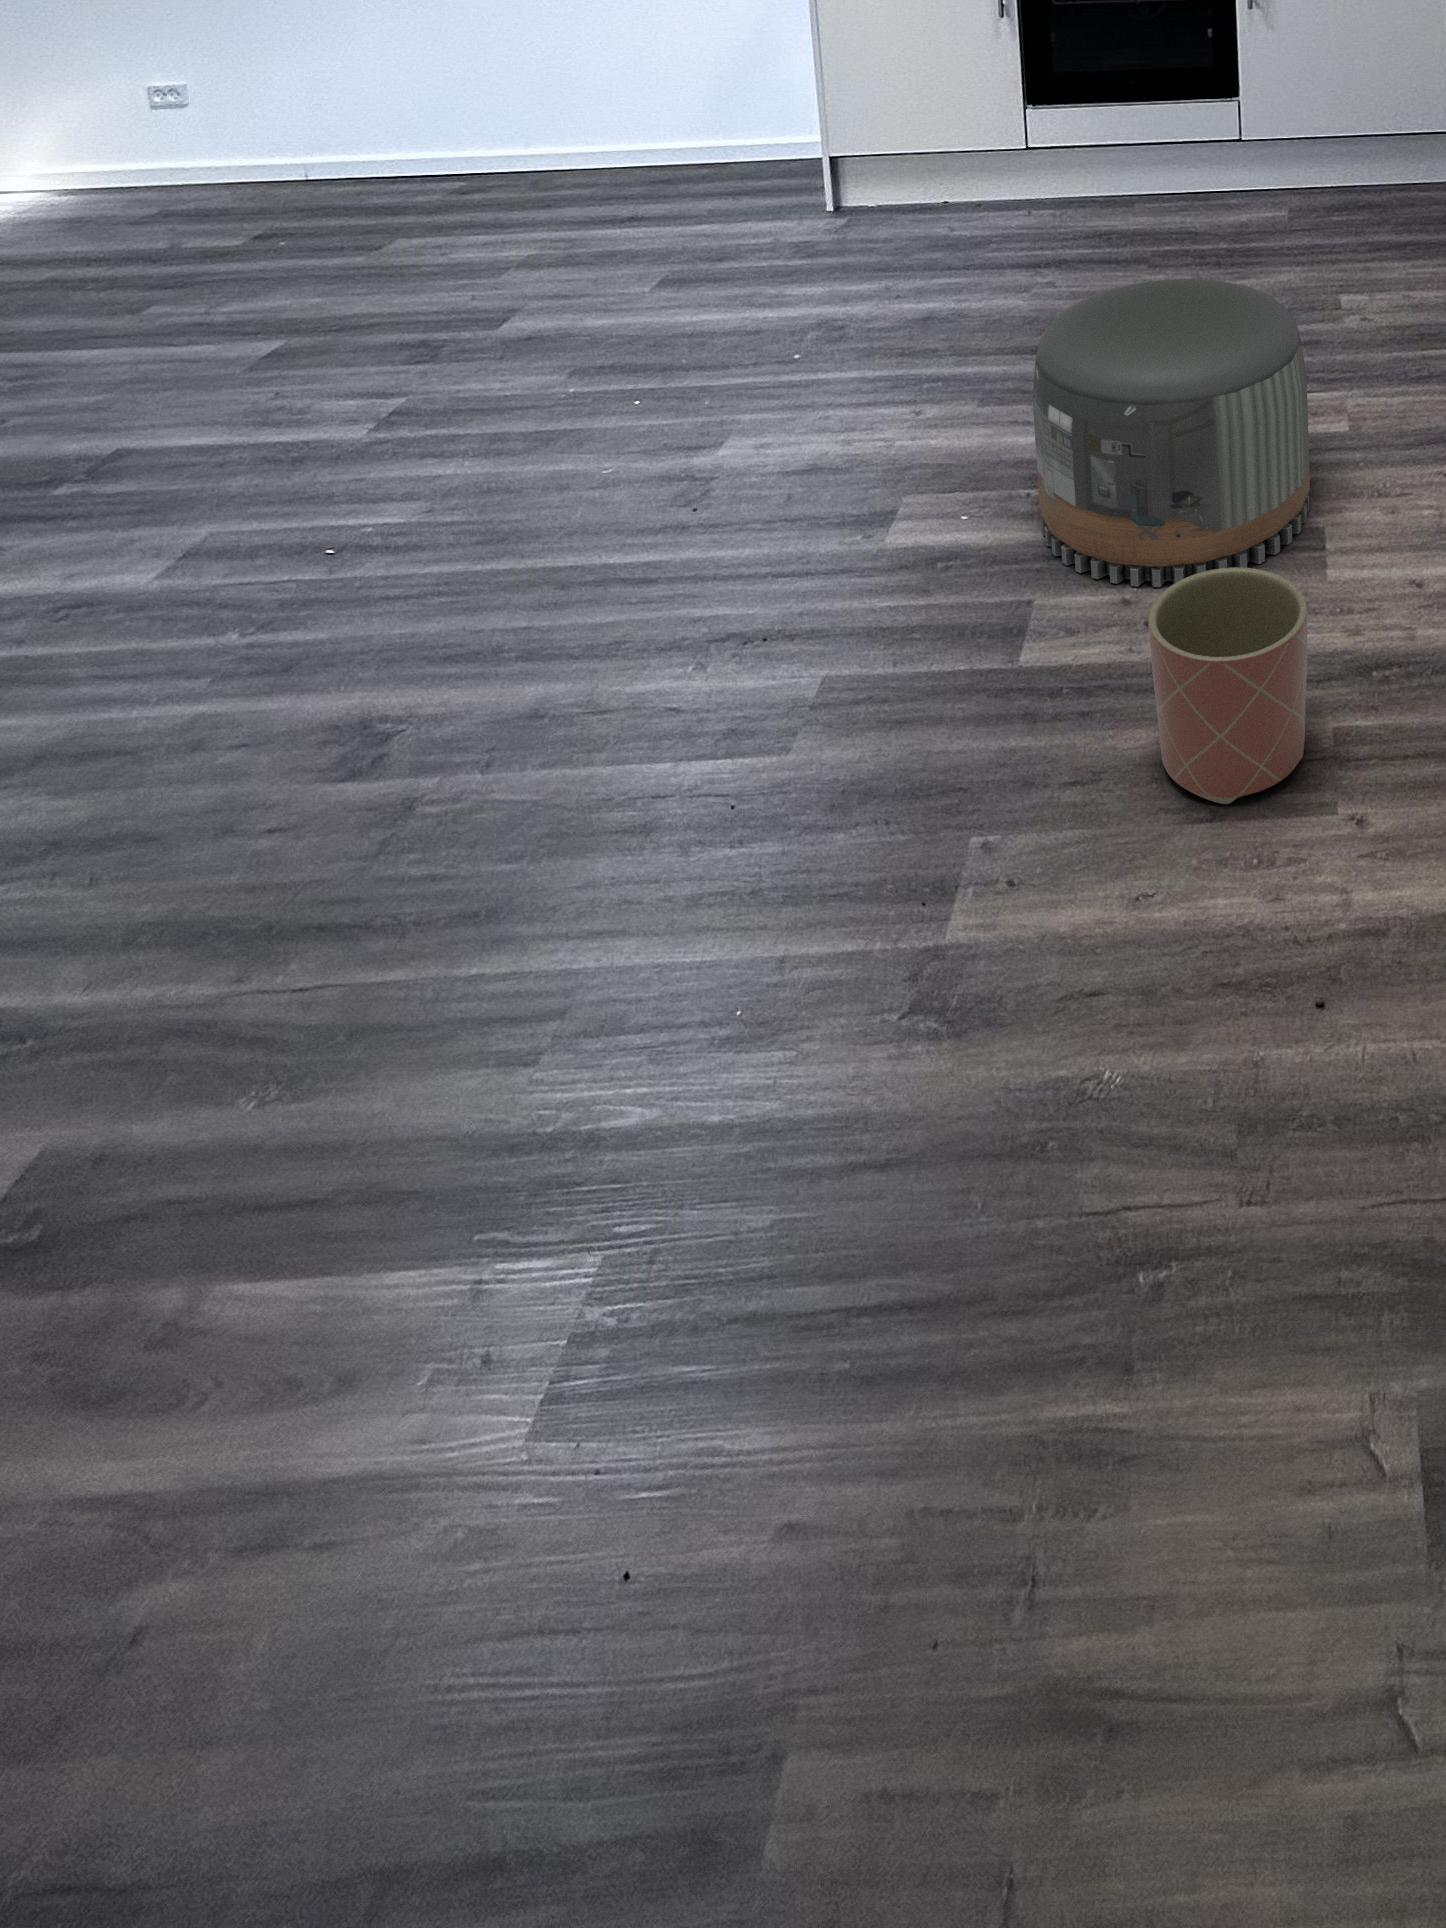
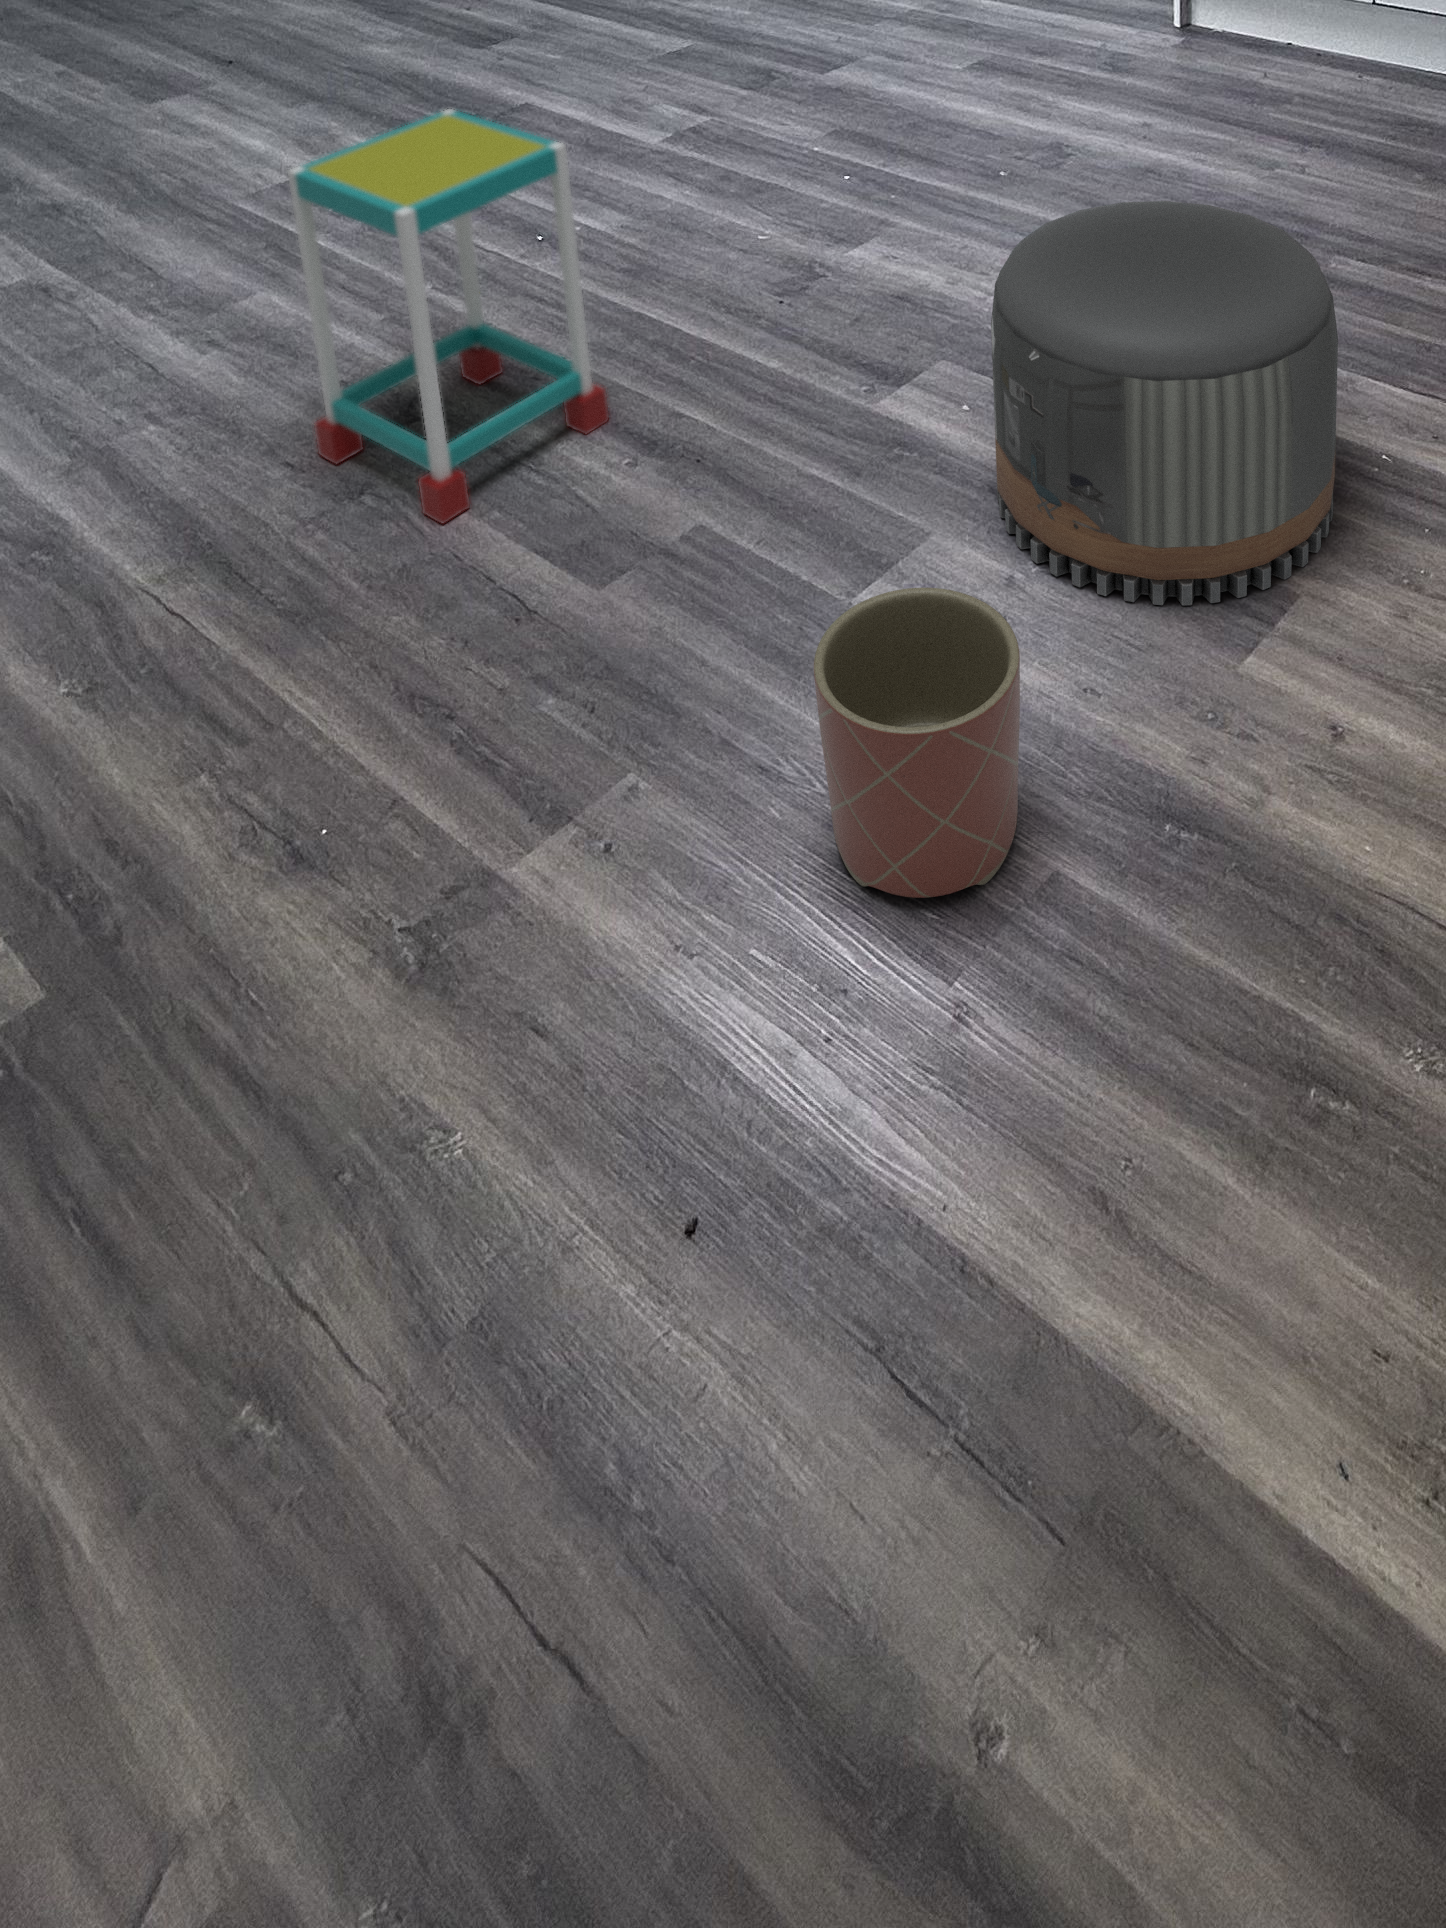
side table: none [267,381,635,833] -> present [288,109,609,523]

